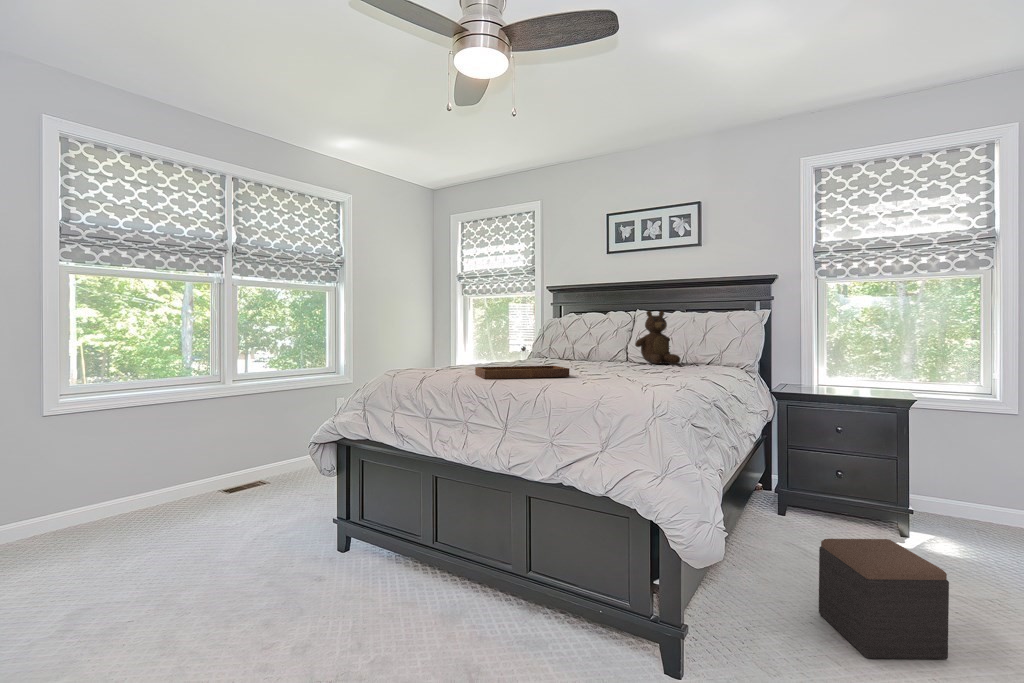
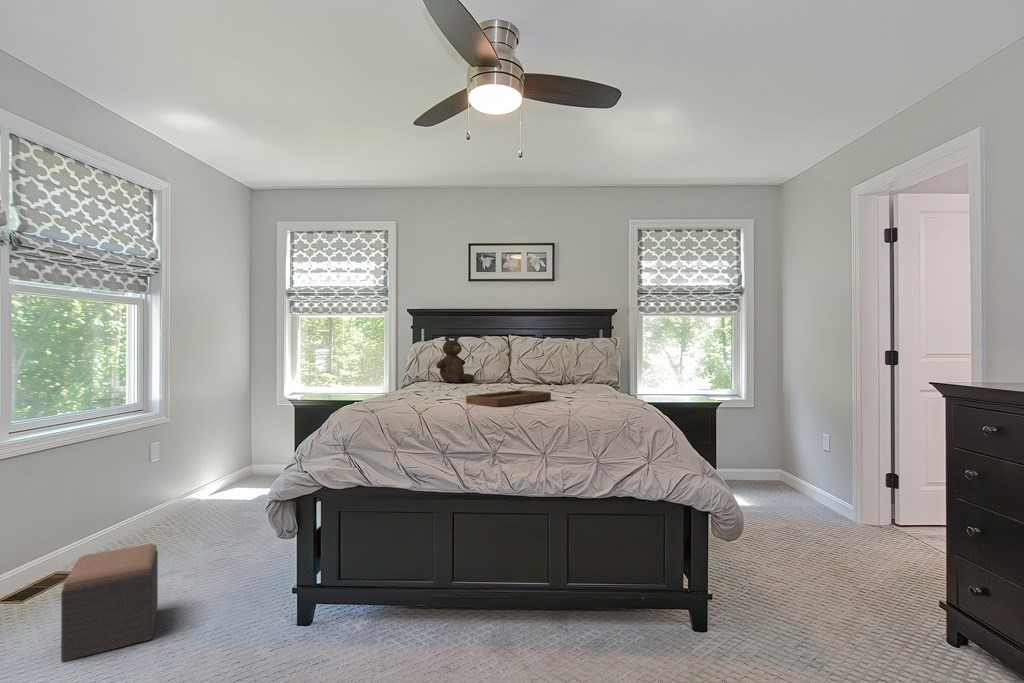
teddy bear: present [635,311,680,364] -> present [436,336,474,383]
footstool: present [819,539,949,659] -> present [61,544,158,662]

